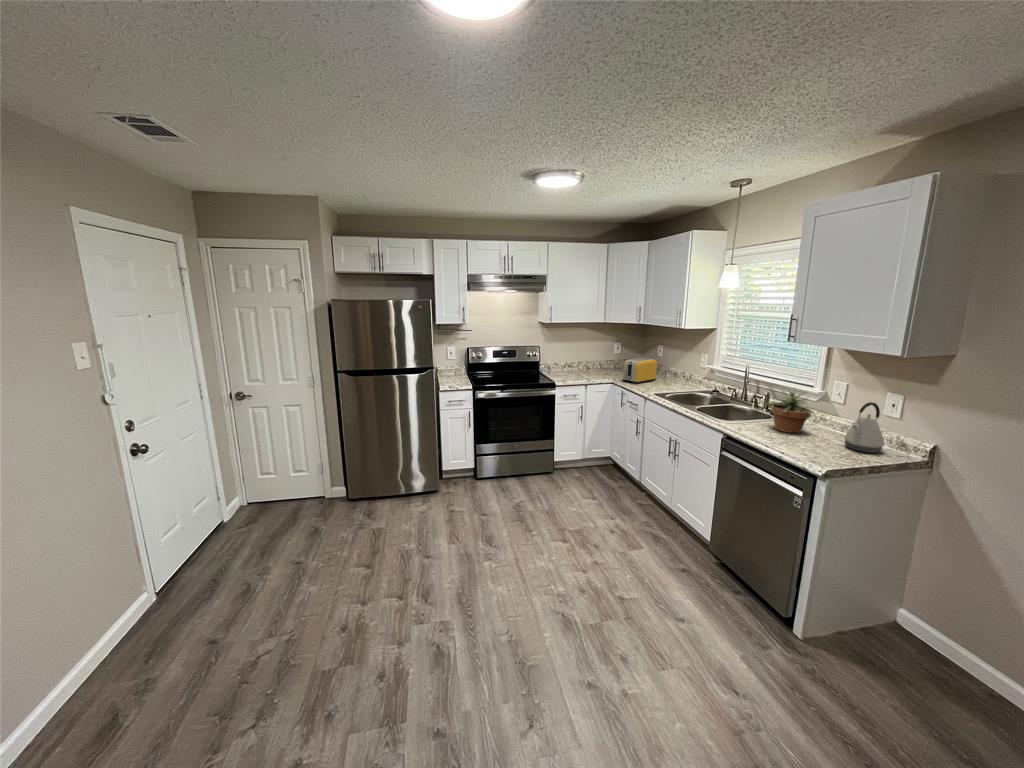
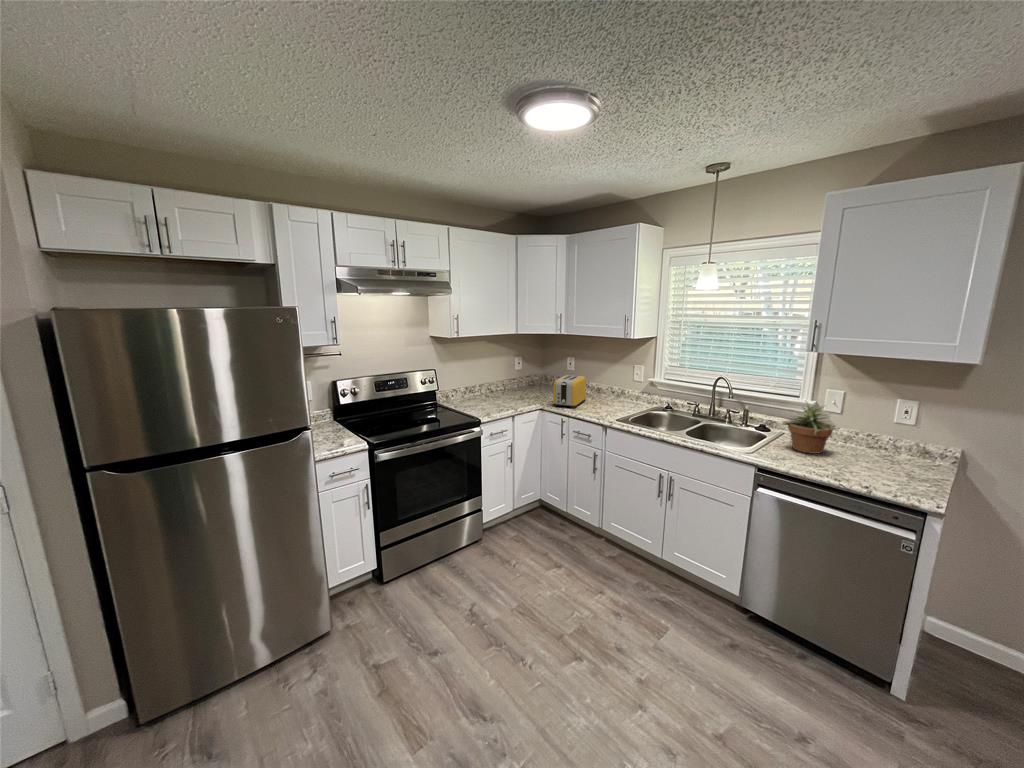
kettle: present [844,402,884,453] -> none [877,412,922,467]

